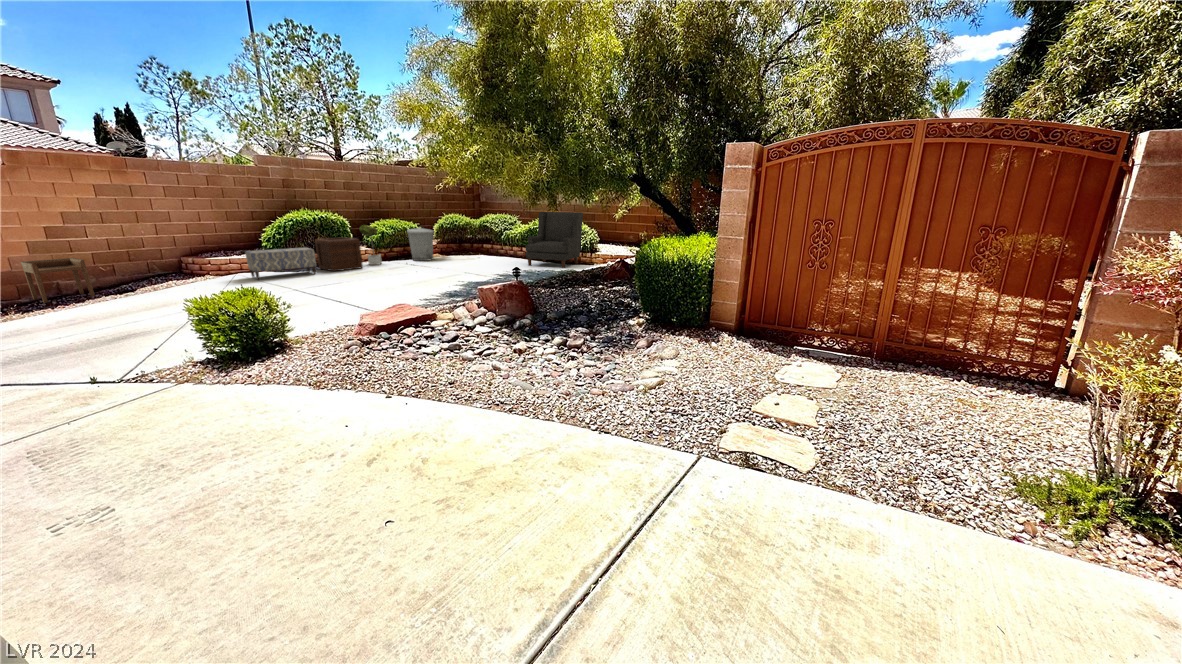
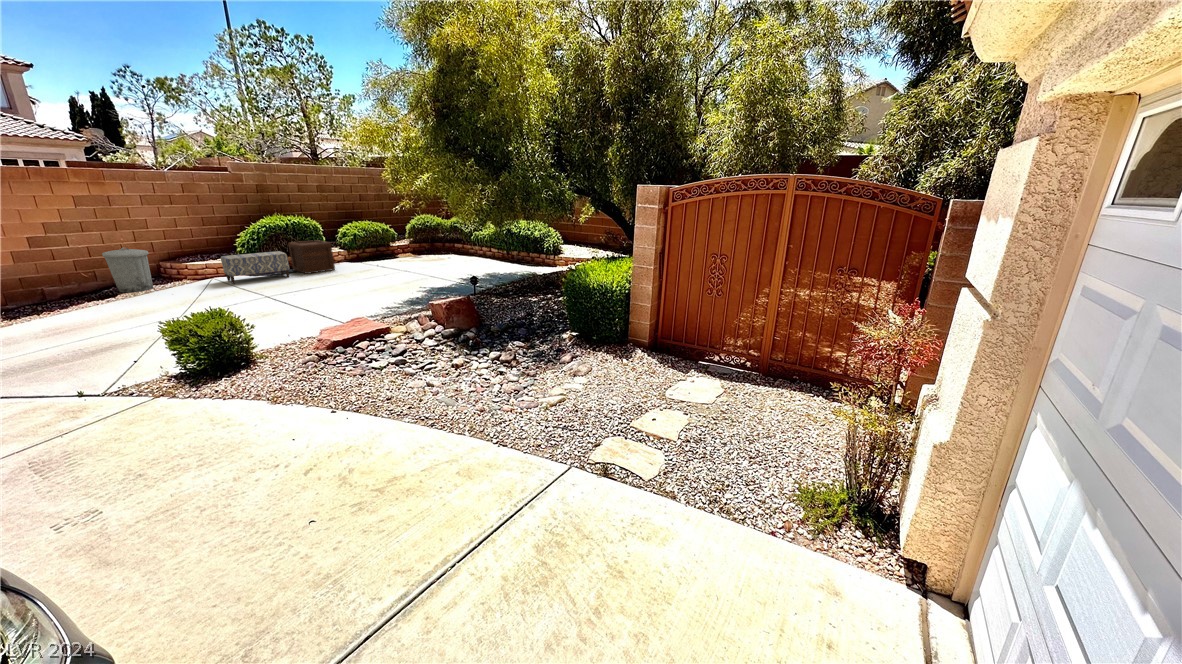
chair: present [526,212,583,268] -> none [490,216,545,271]
potted tree: present [360,225,382,265] -> none [332,228,355,266]
trash can: present [407,227,434,261] -> present [102,248,153,292]
side table: present [21,258,95,303] -> none [7,266,78,310]

